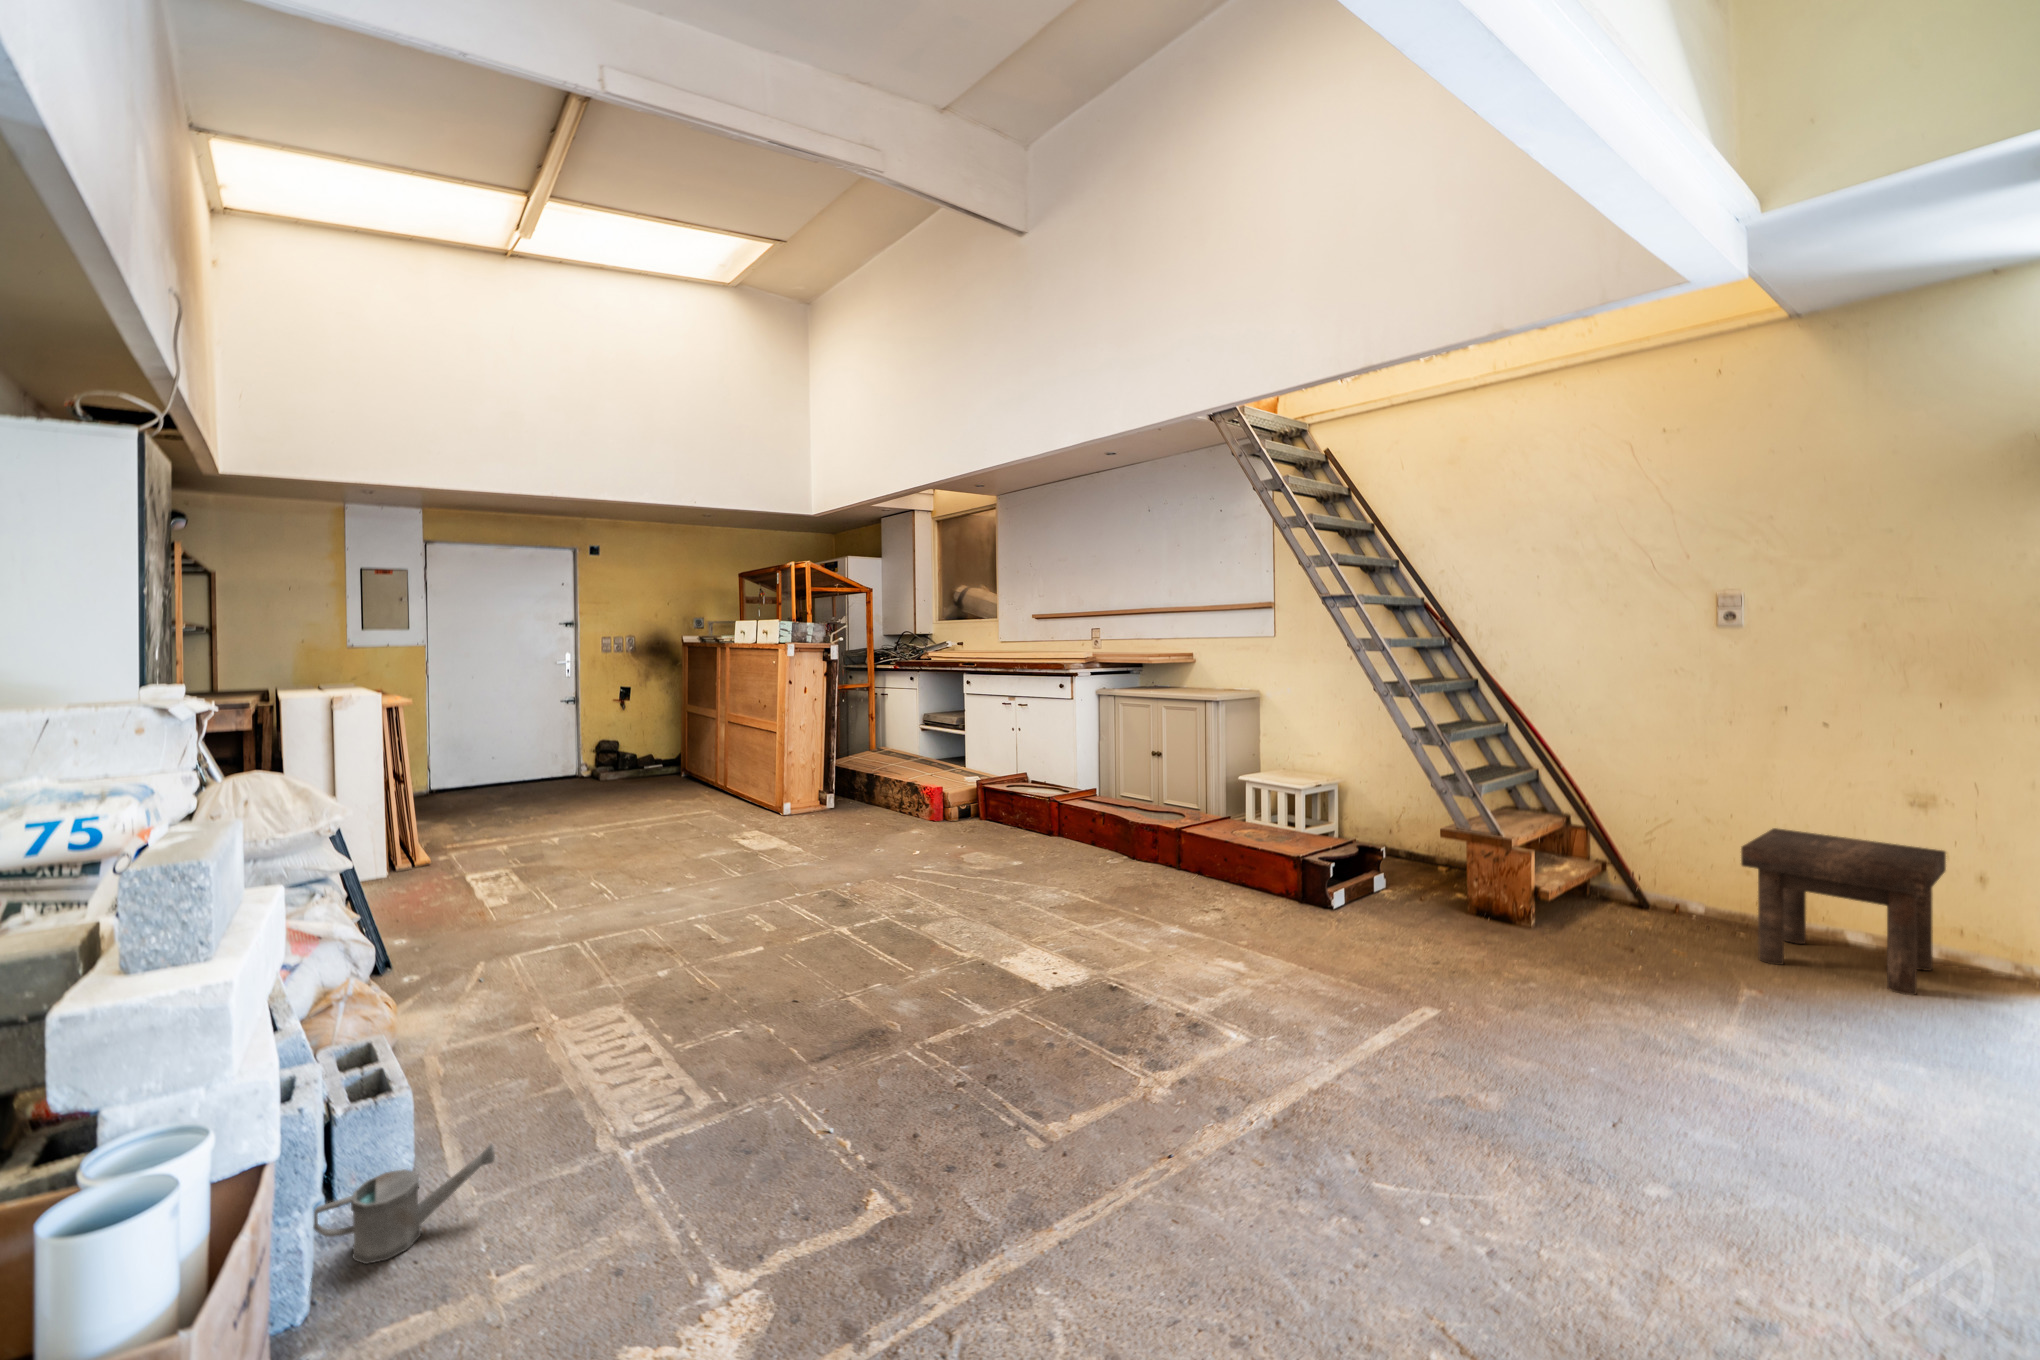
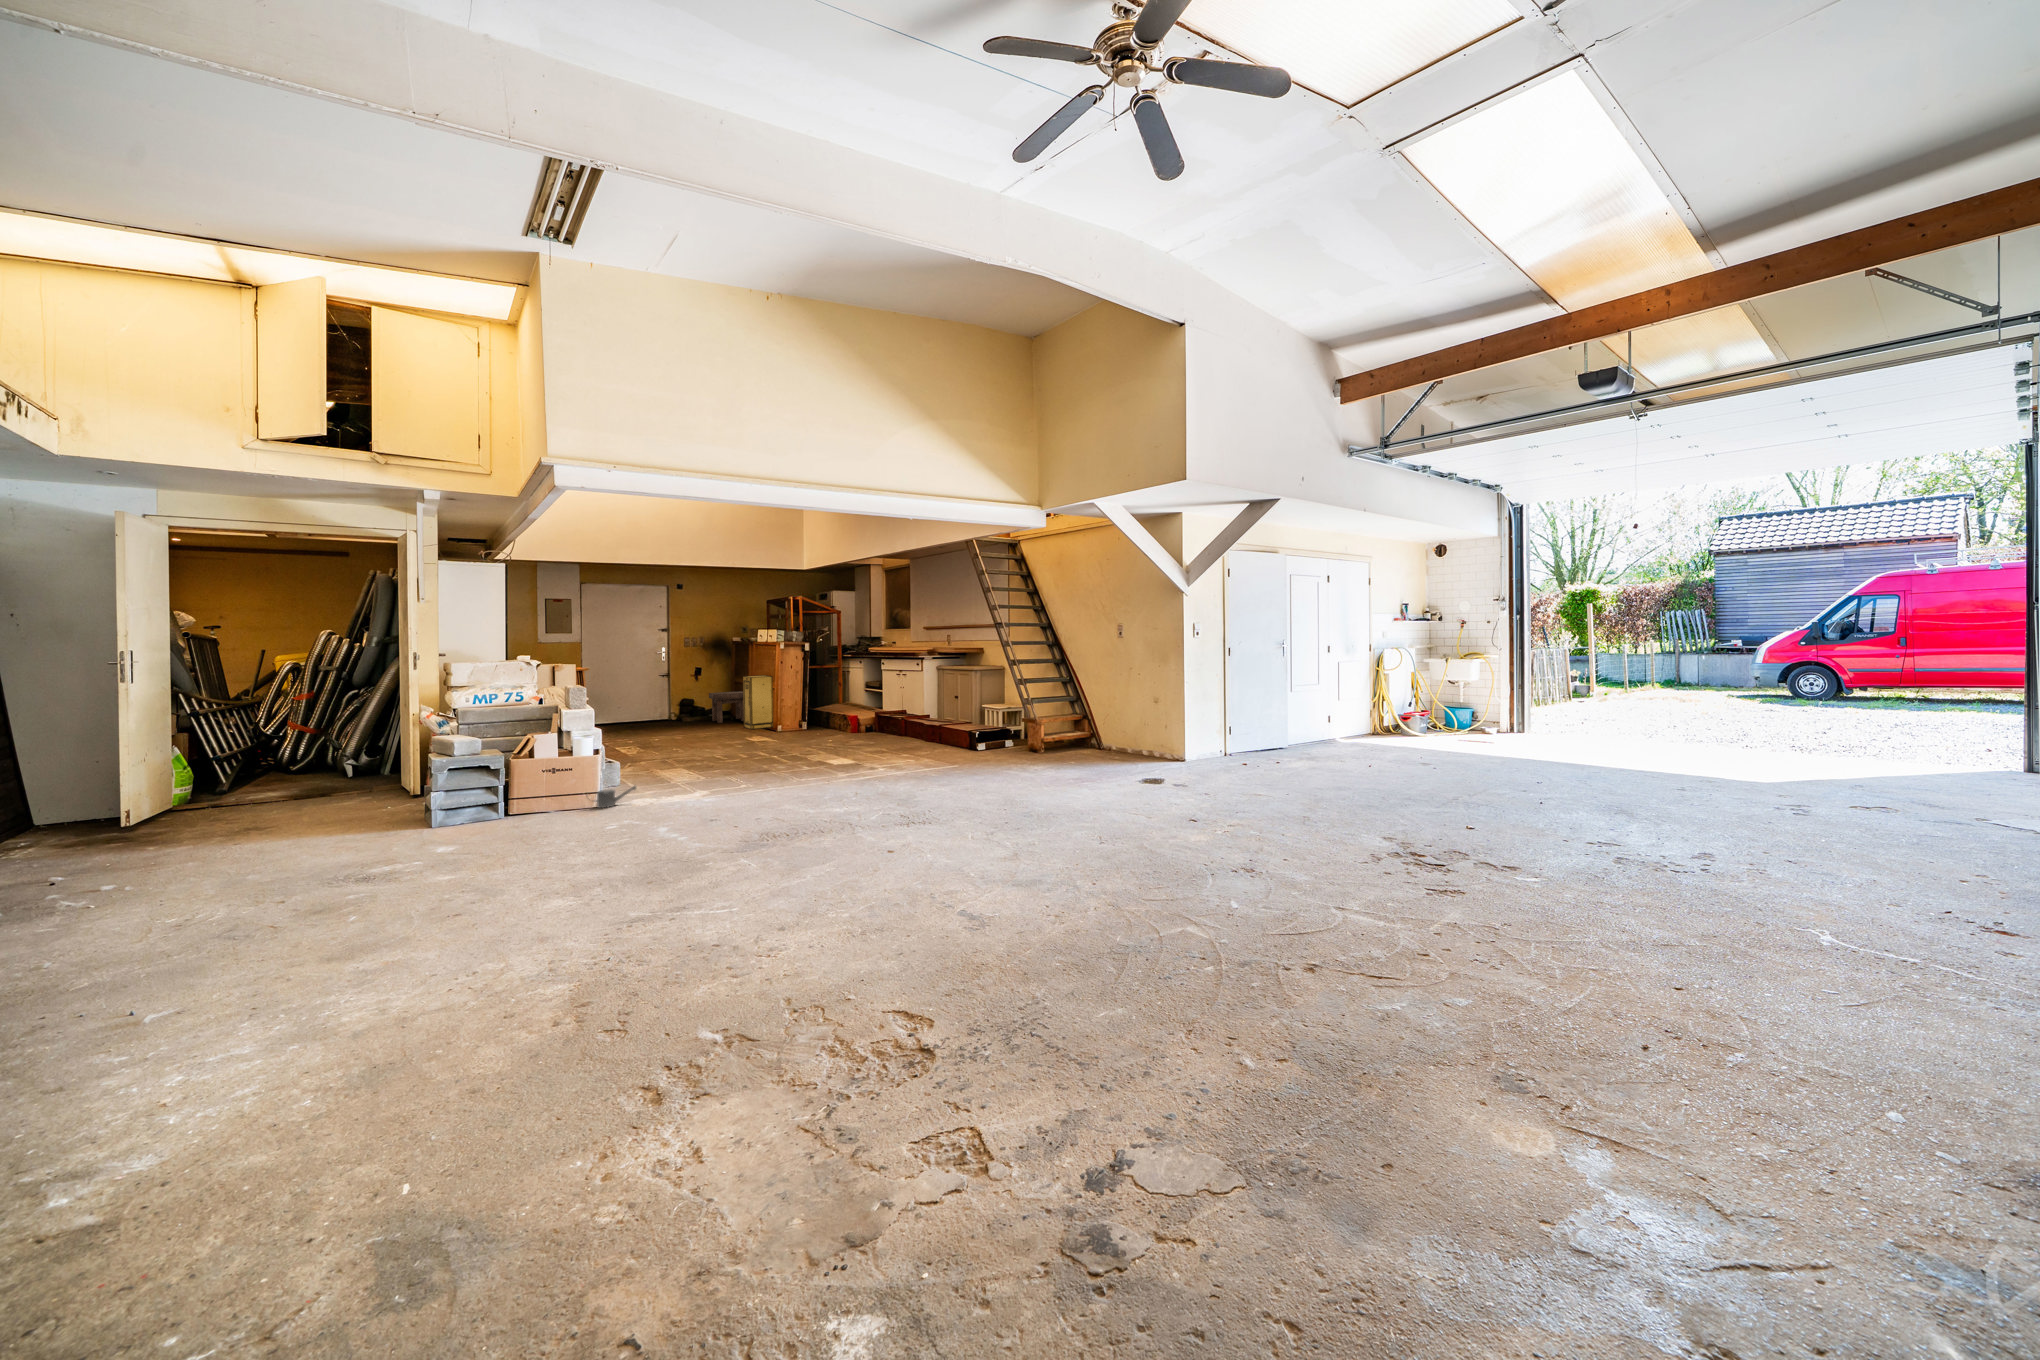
storage cabinet: none [714,705,773,814] -> present [743,675,773,730]
stool: present [1741,828,1946,995] -> present [709,691,744,723]

